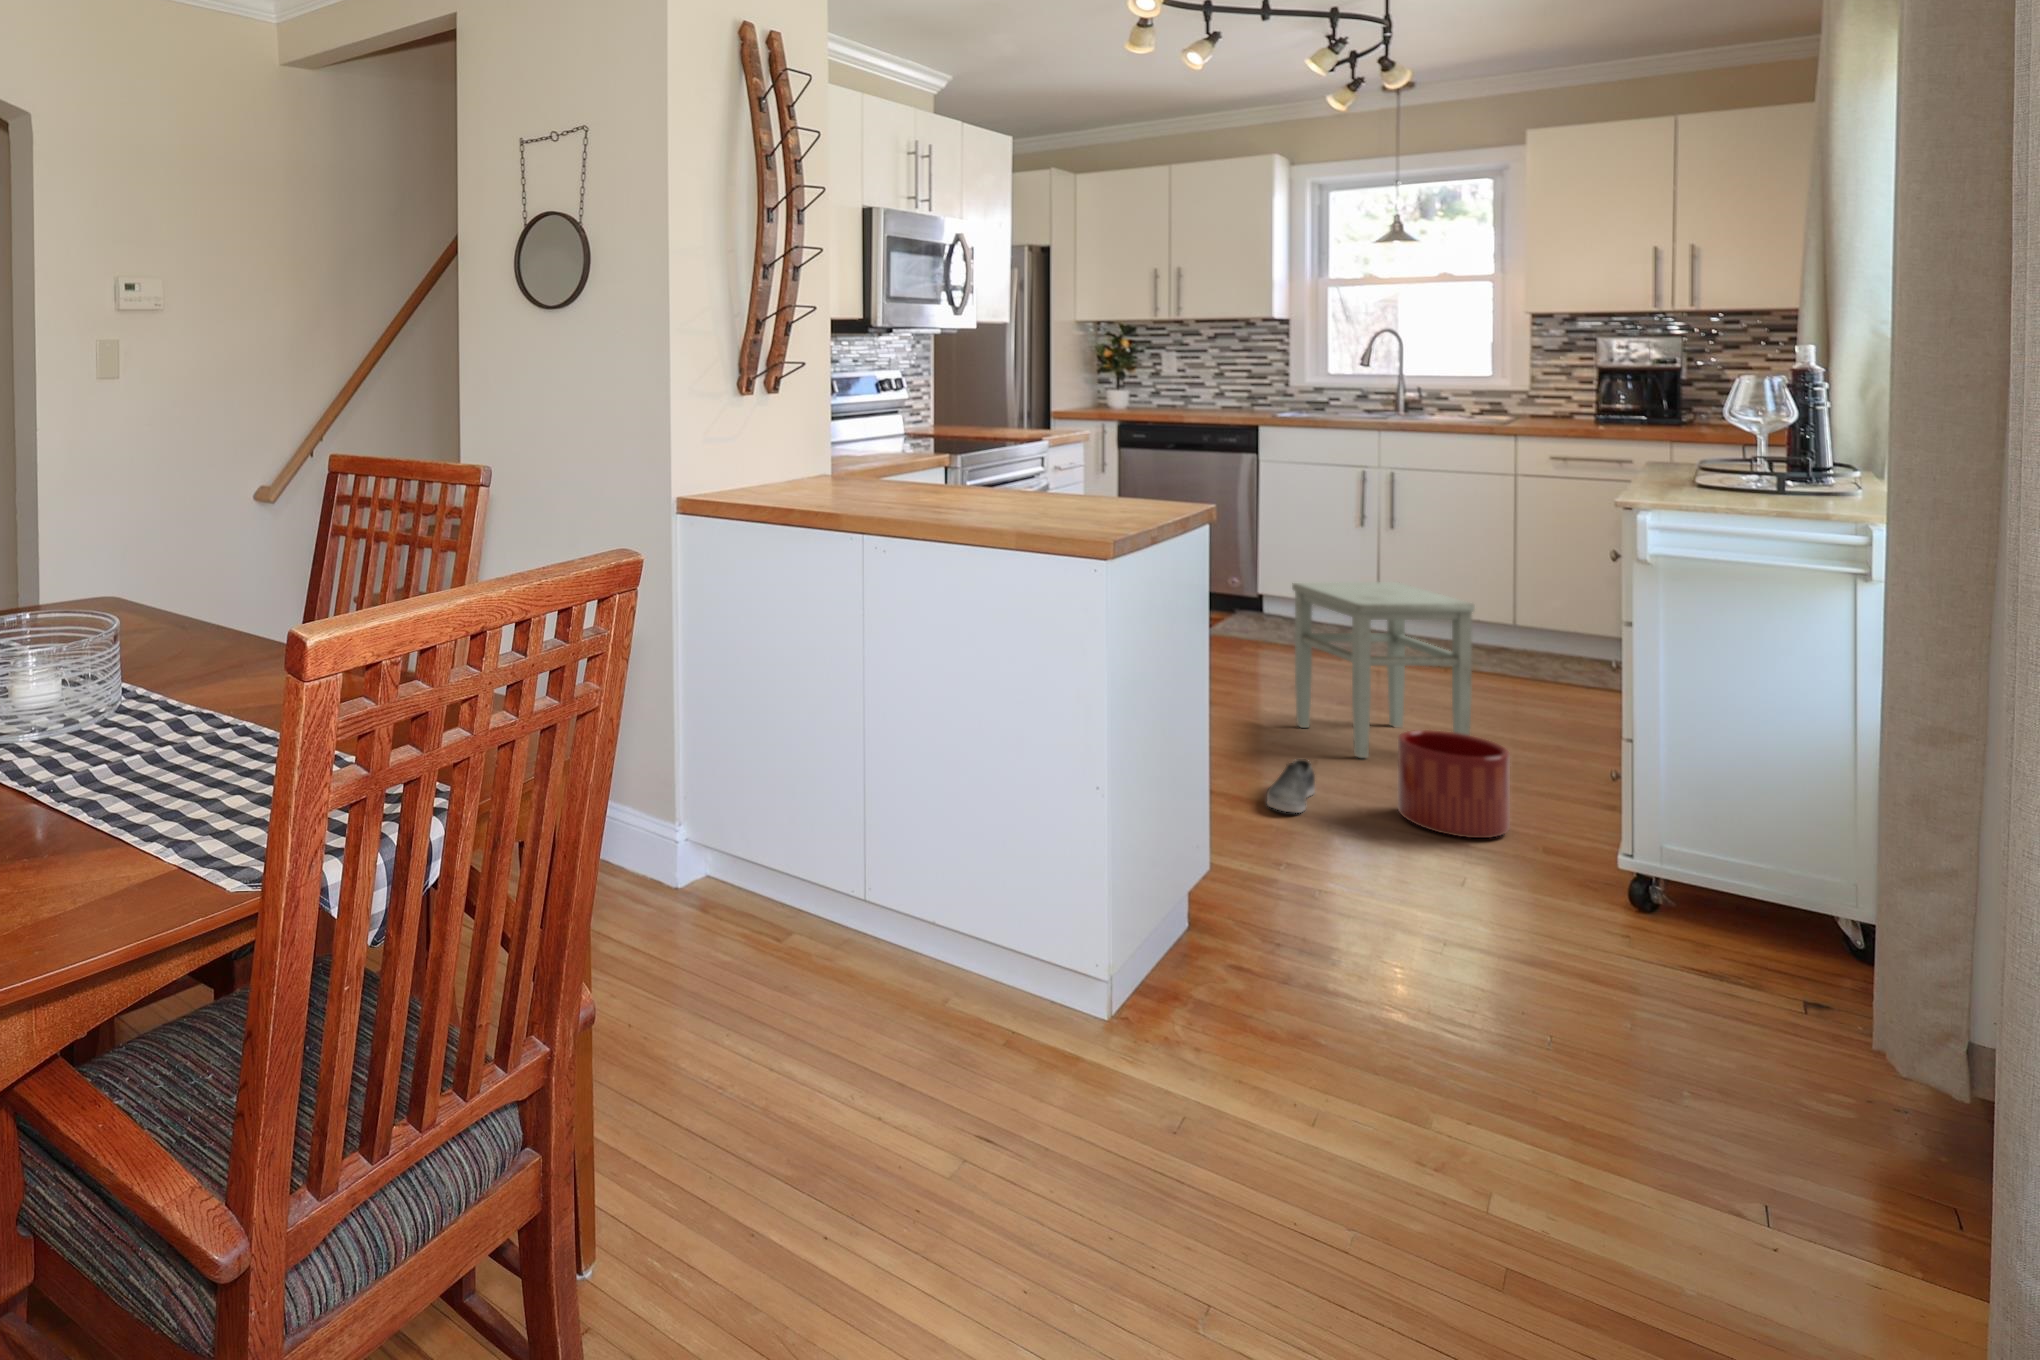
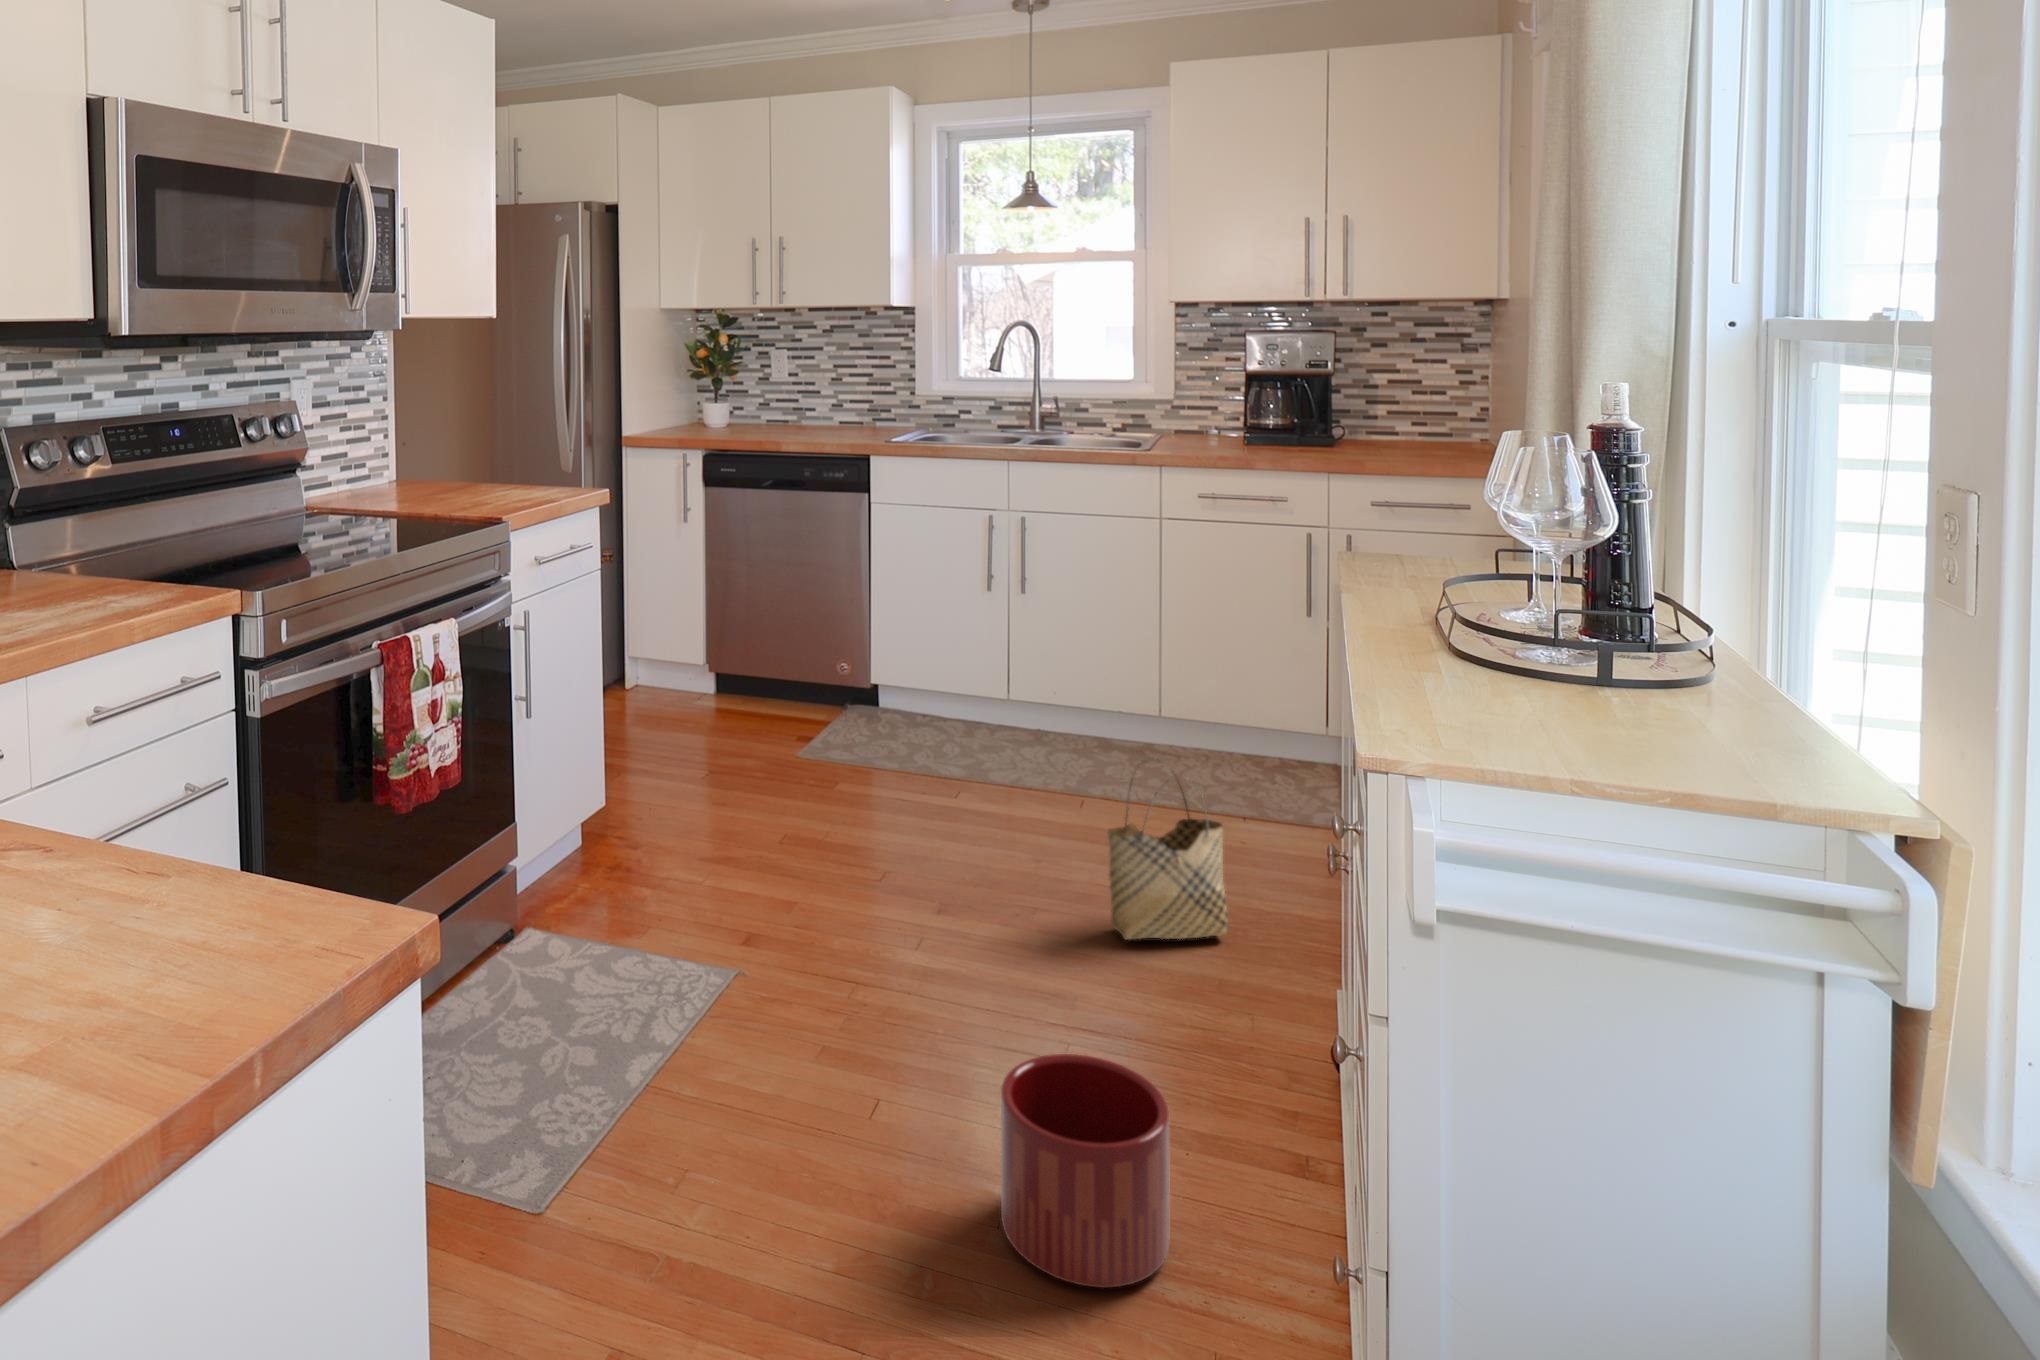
stool: present [1292,582,1475,758] -> none [872,725,1117,1049]
woven basket: none [1467,615,1565,734] -> present [1107,758,1228,940]
shoe: present [1267,759,1315,813] -> none [792,1112,879,1269]

